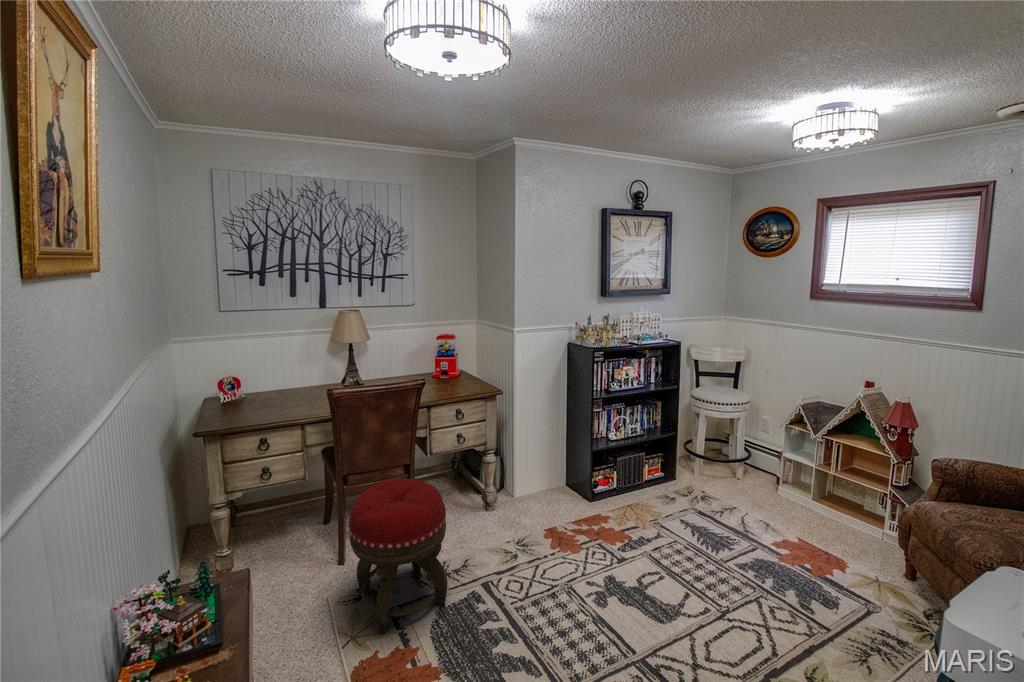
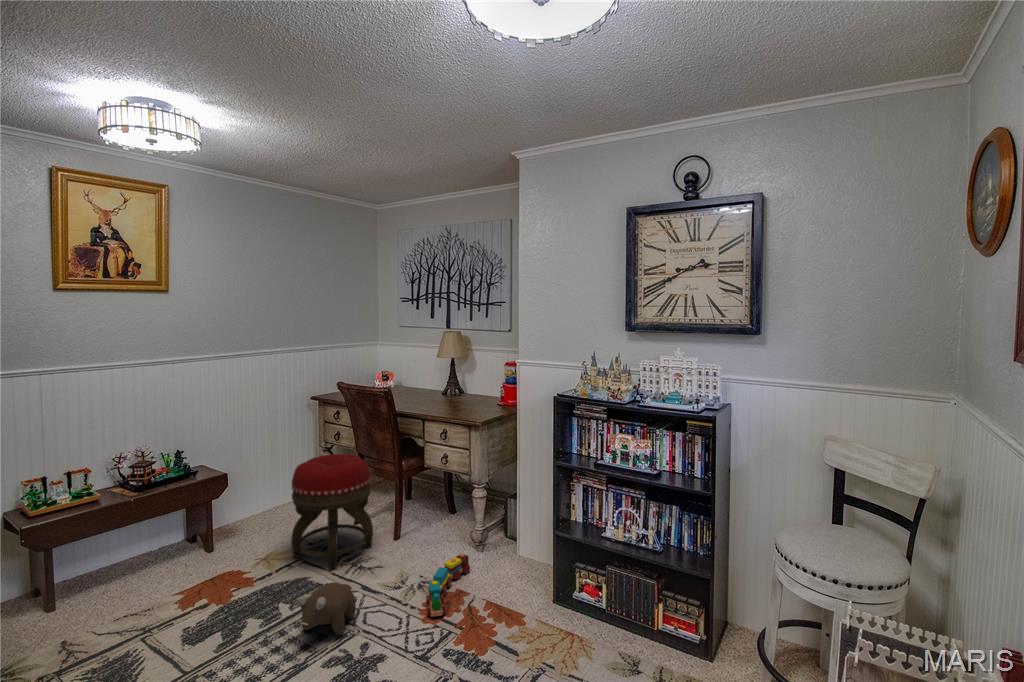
toy train: none [511,512,580,560] -> present [426,553,470,617]
plush toy: none [529,579,587,635] -> present [296,582,356,635]

